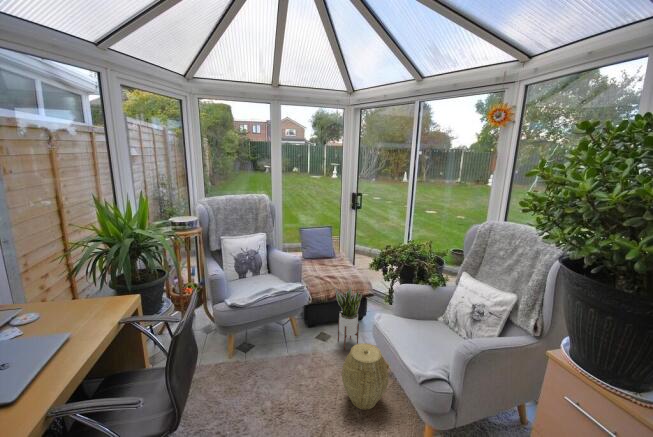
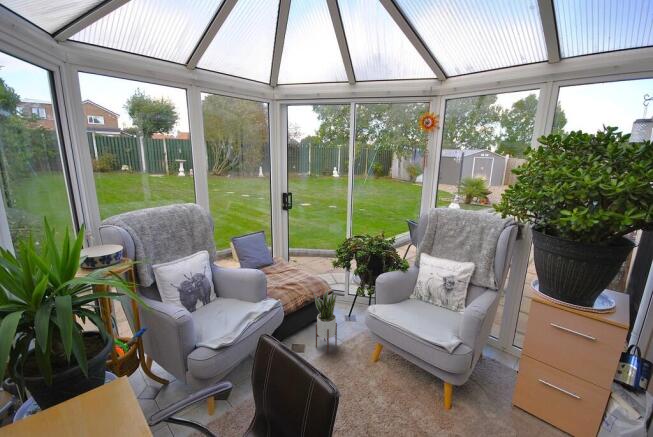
woven basket: present [342,343,389,410] -> none [357,337,402,399]

